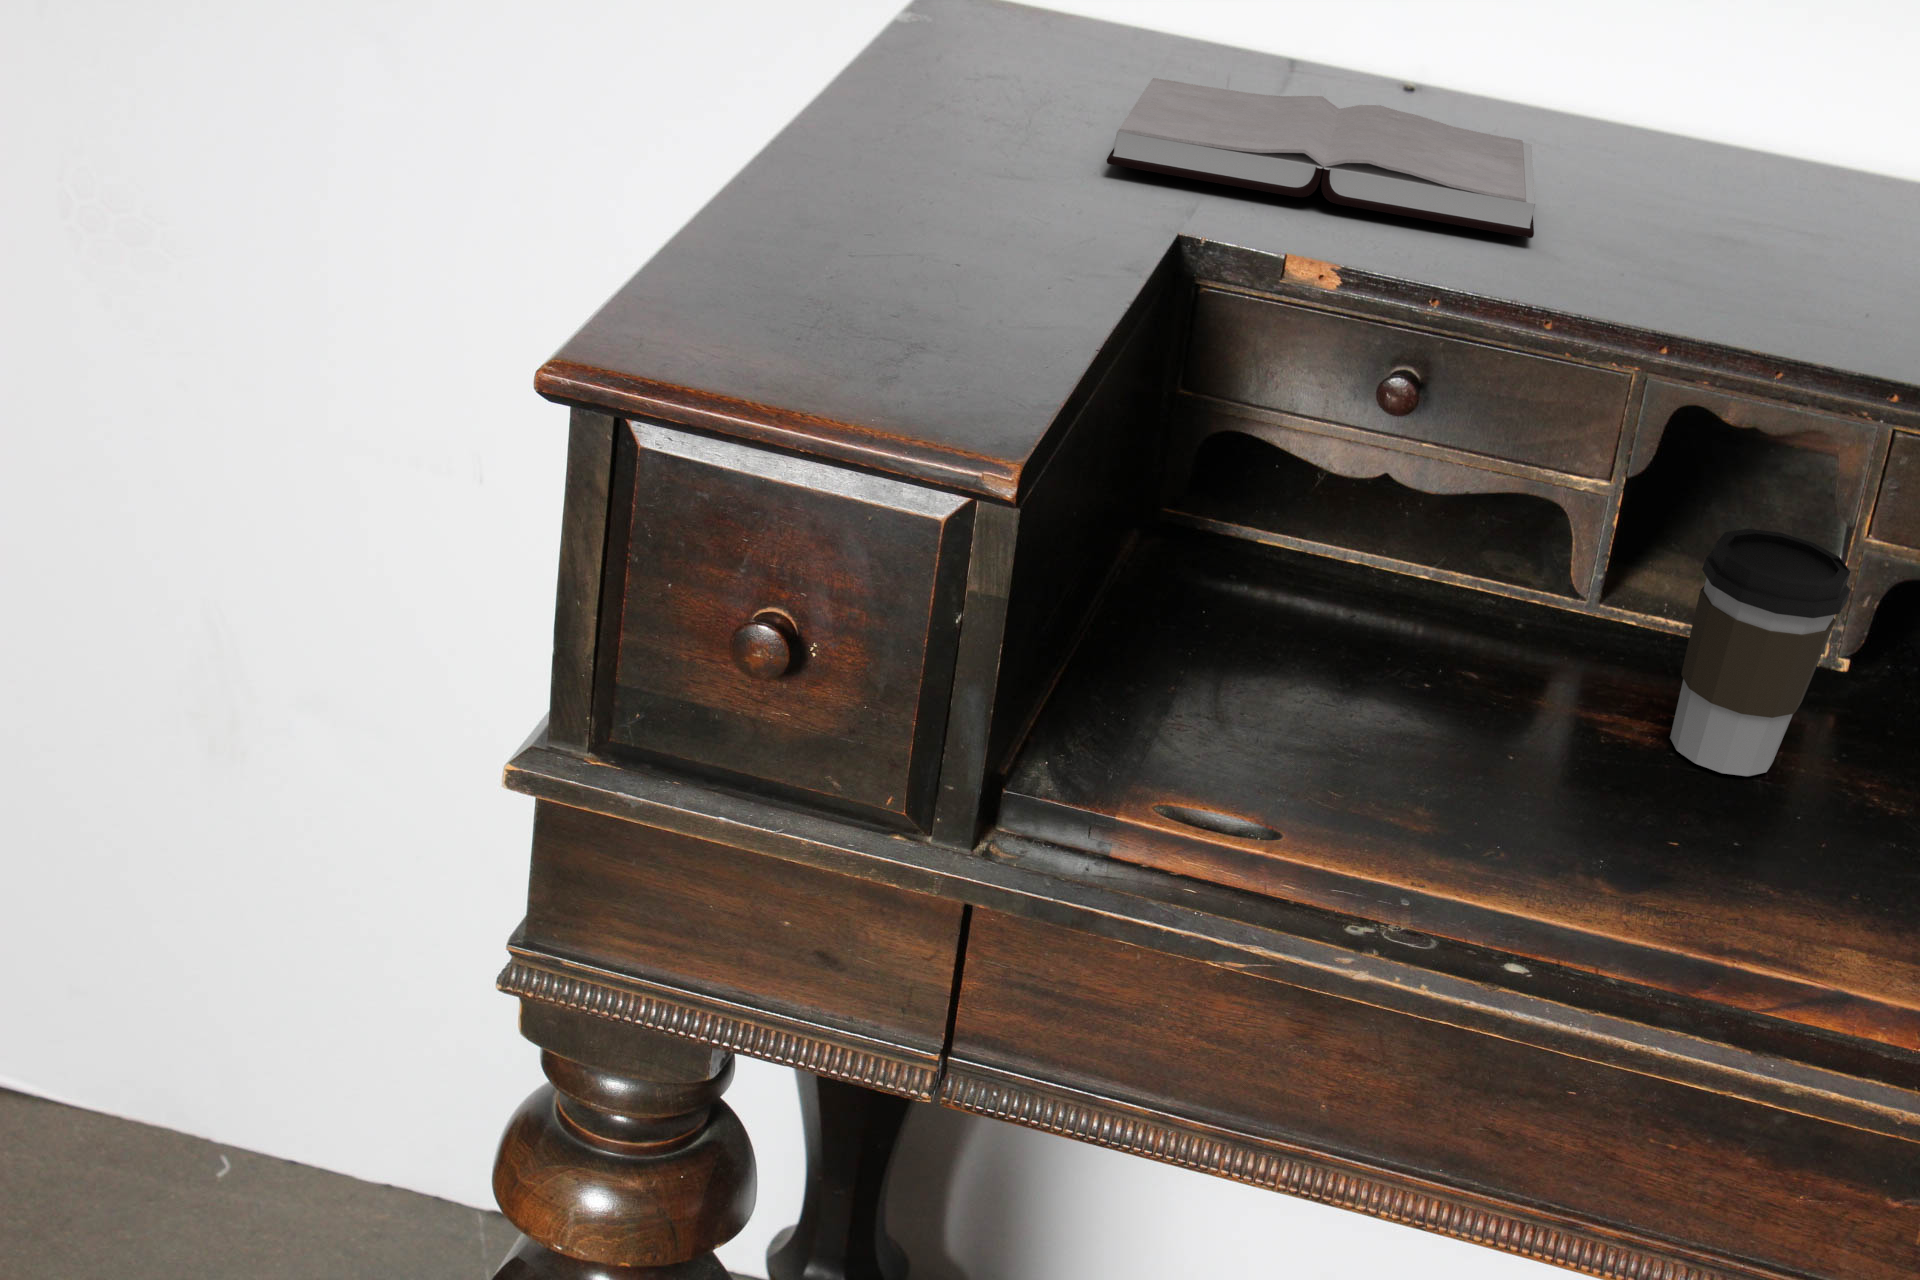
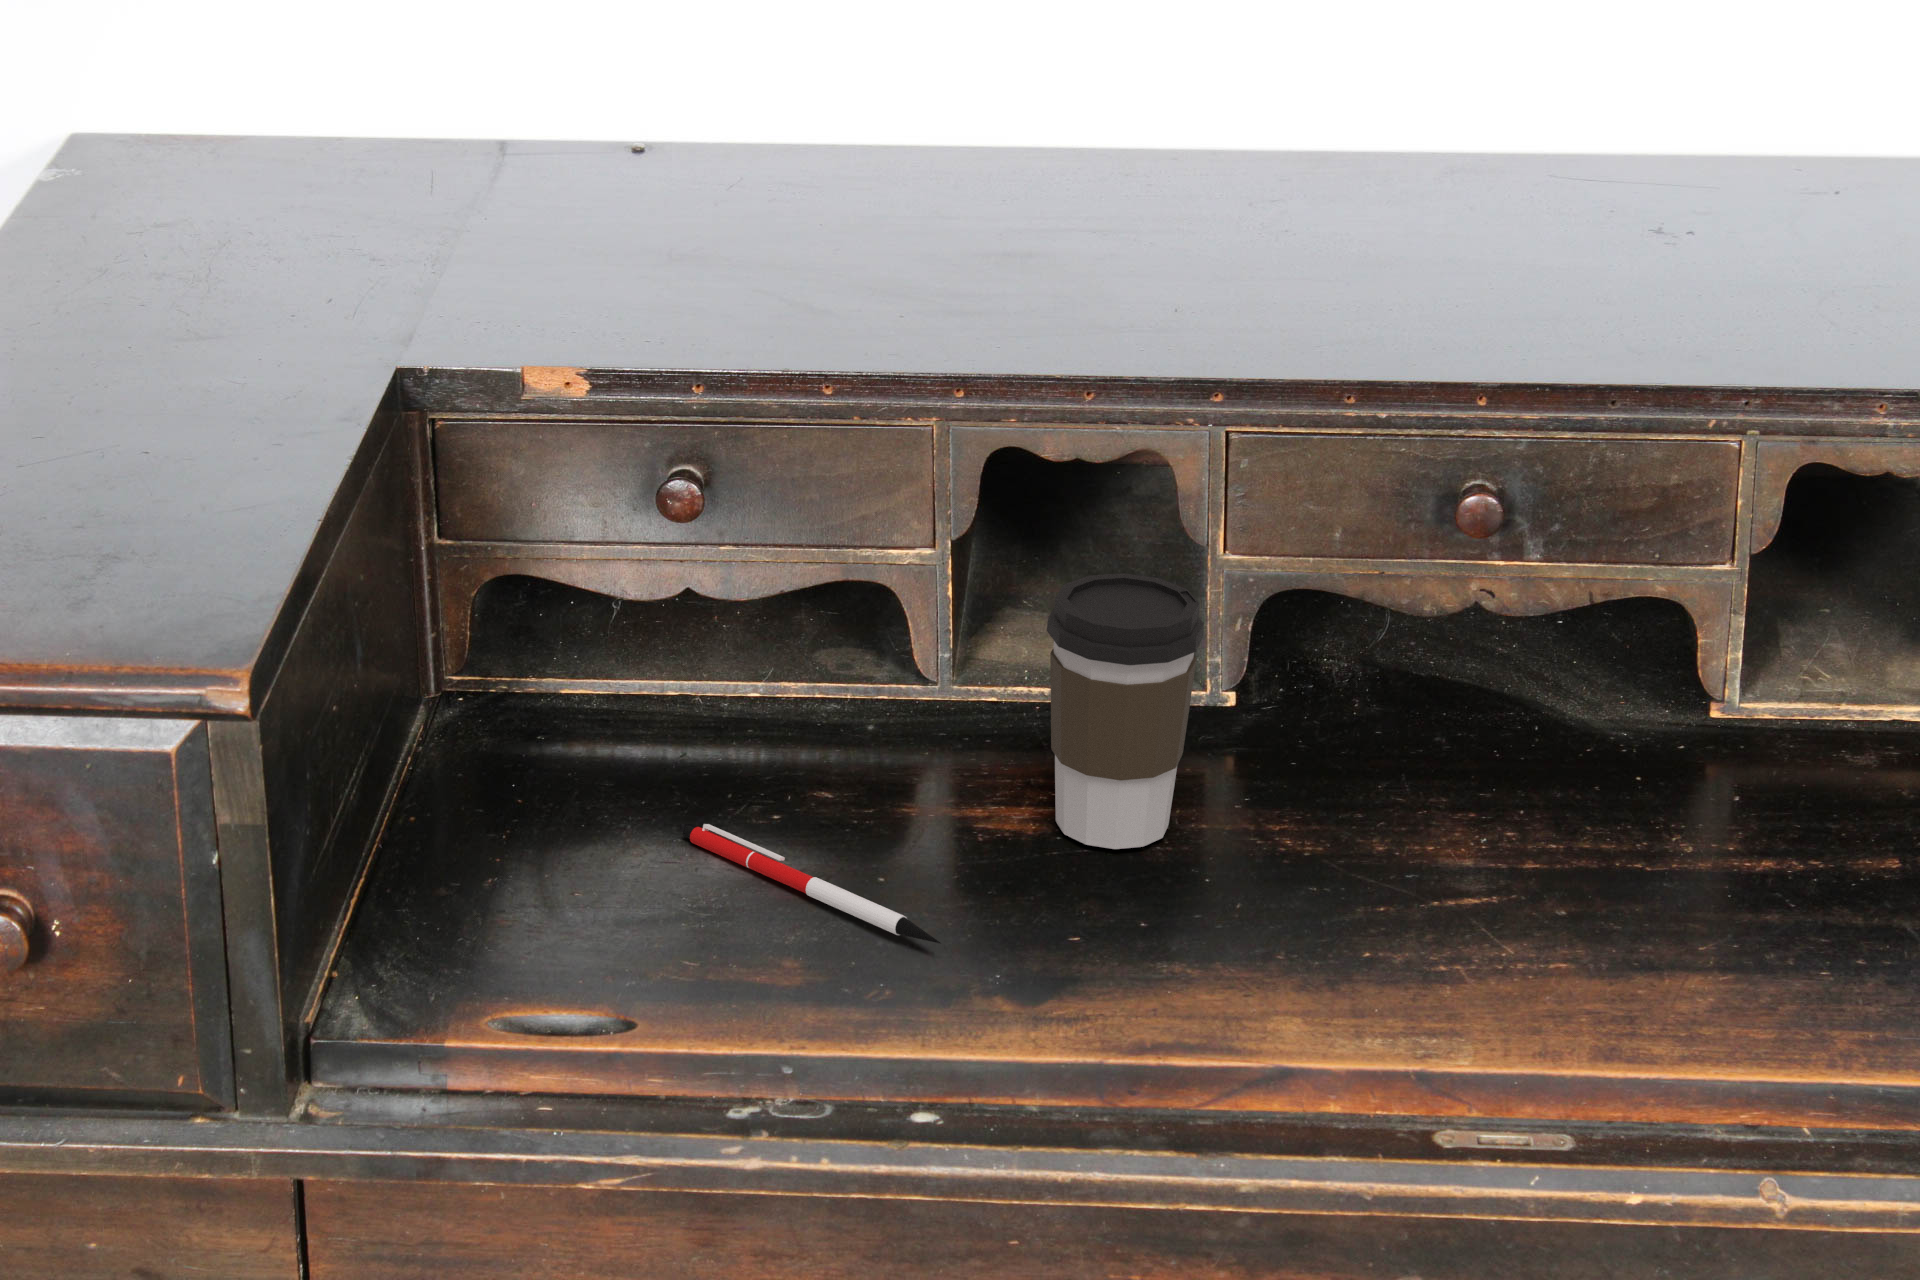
hardback book: present [1107,78,1536,238] -> none [292,157,798,292]
pen: none [1342,676,1557,823] -> present [683,824,940,943]

